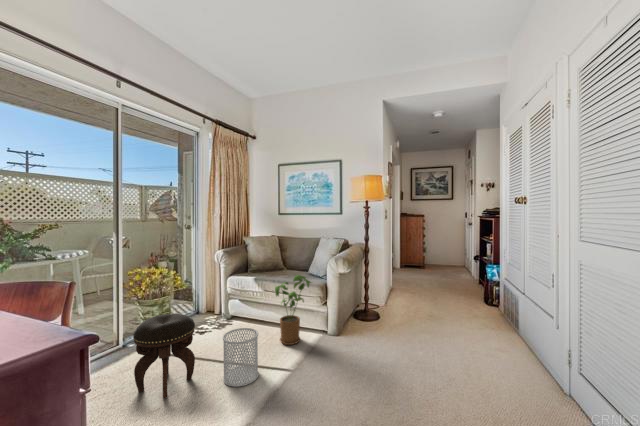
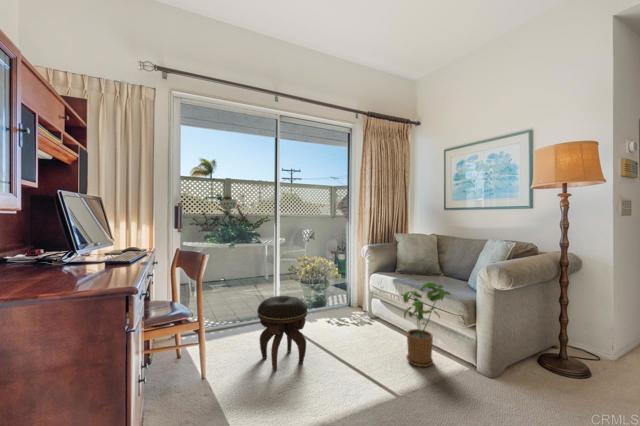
wastebasket: present [223,328,259,387] -> none [324,327,362,390]

